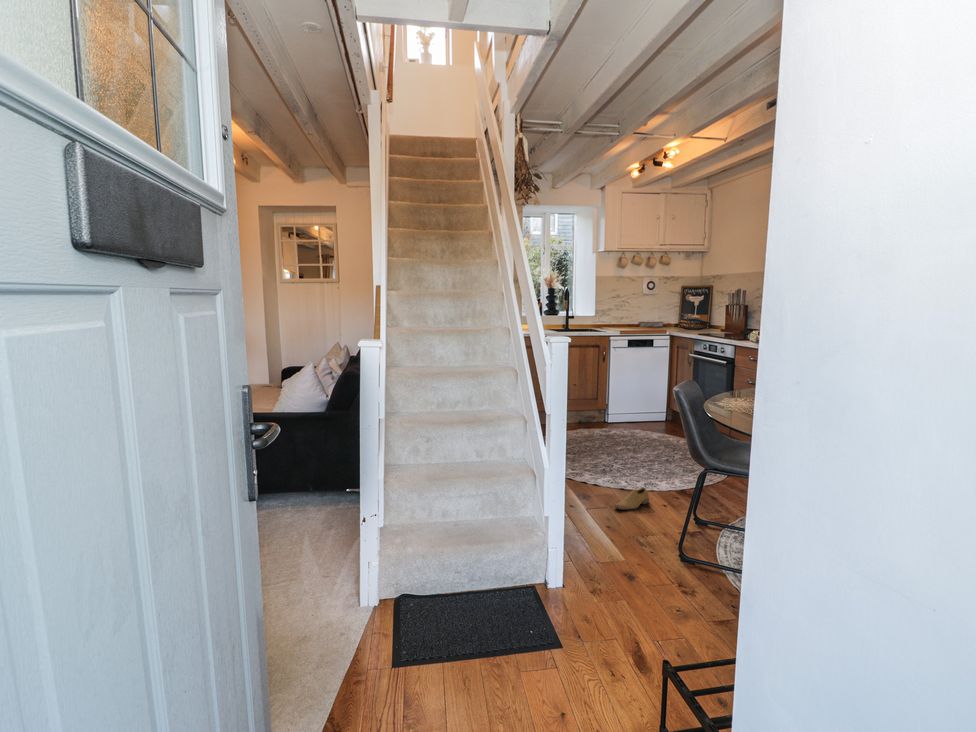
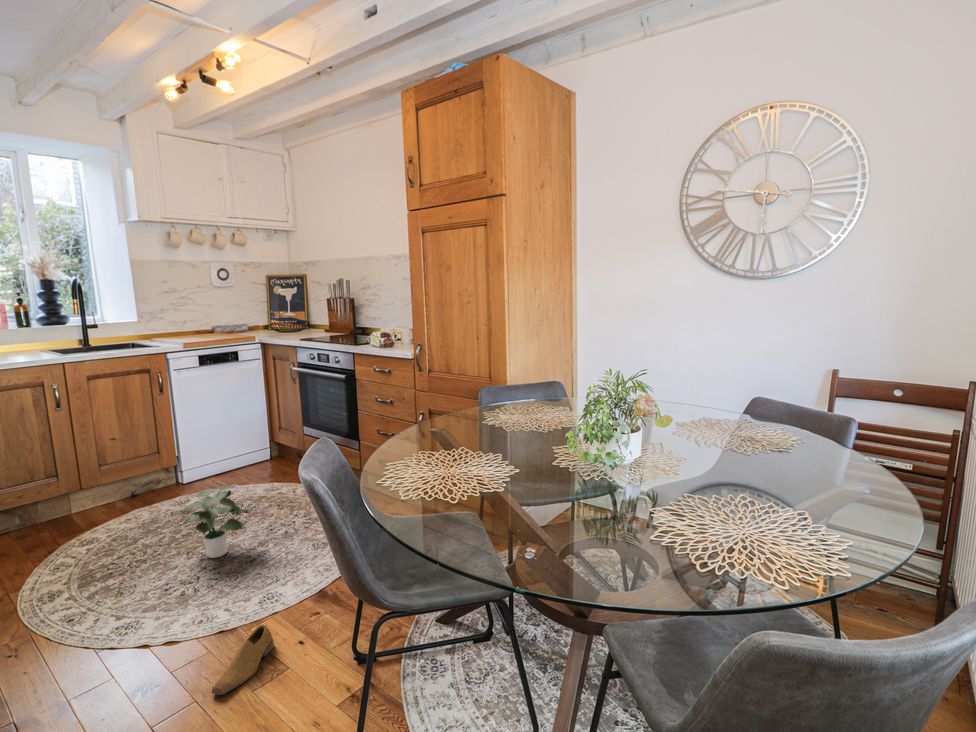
potted plant: none [608,417,649,460] -> present [184,486,252,558]

